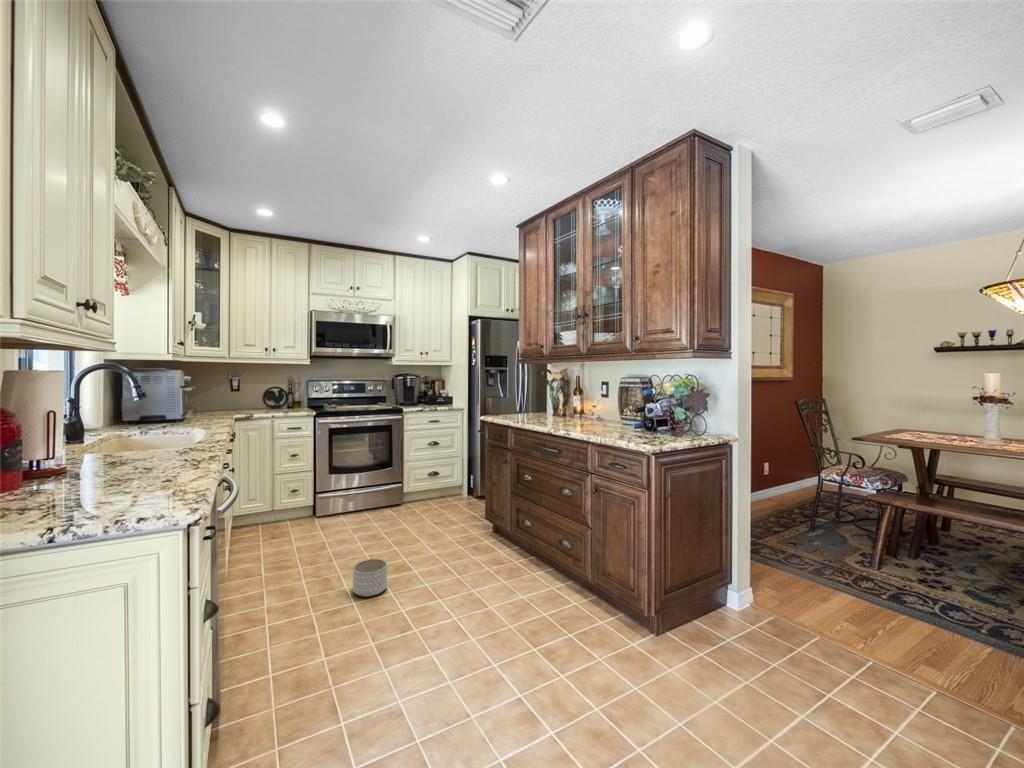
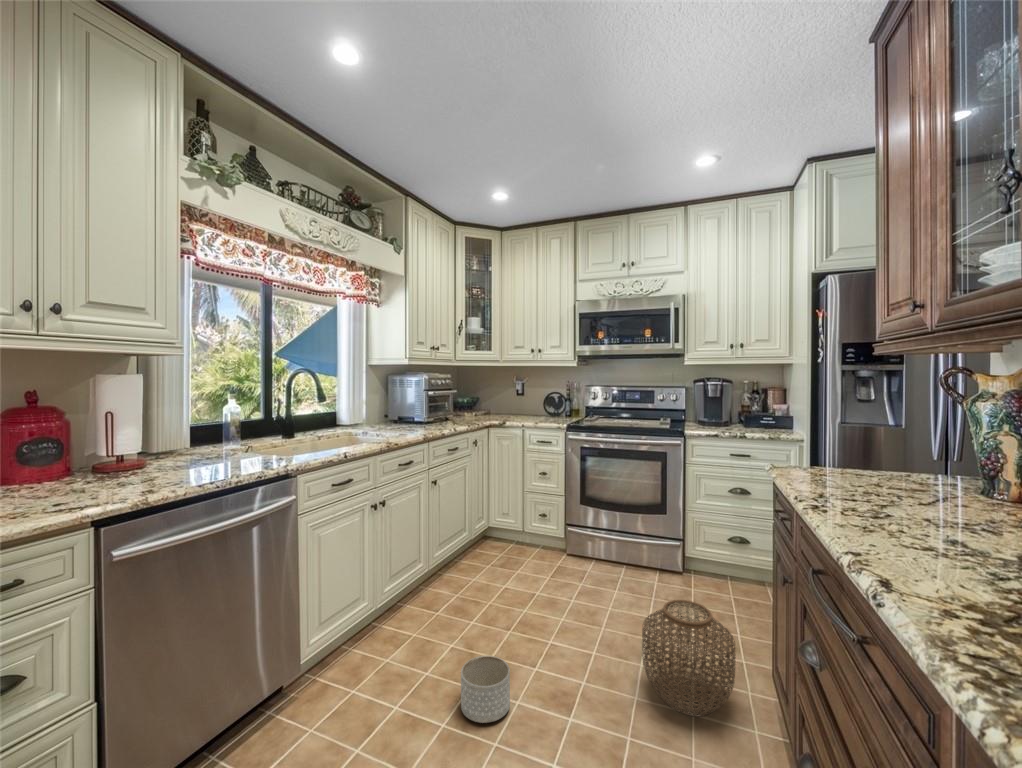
woven basket: none [435,495,482,550] -> present [642,600,736,716]

